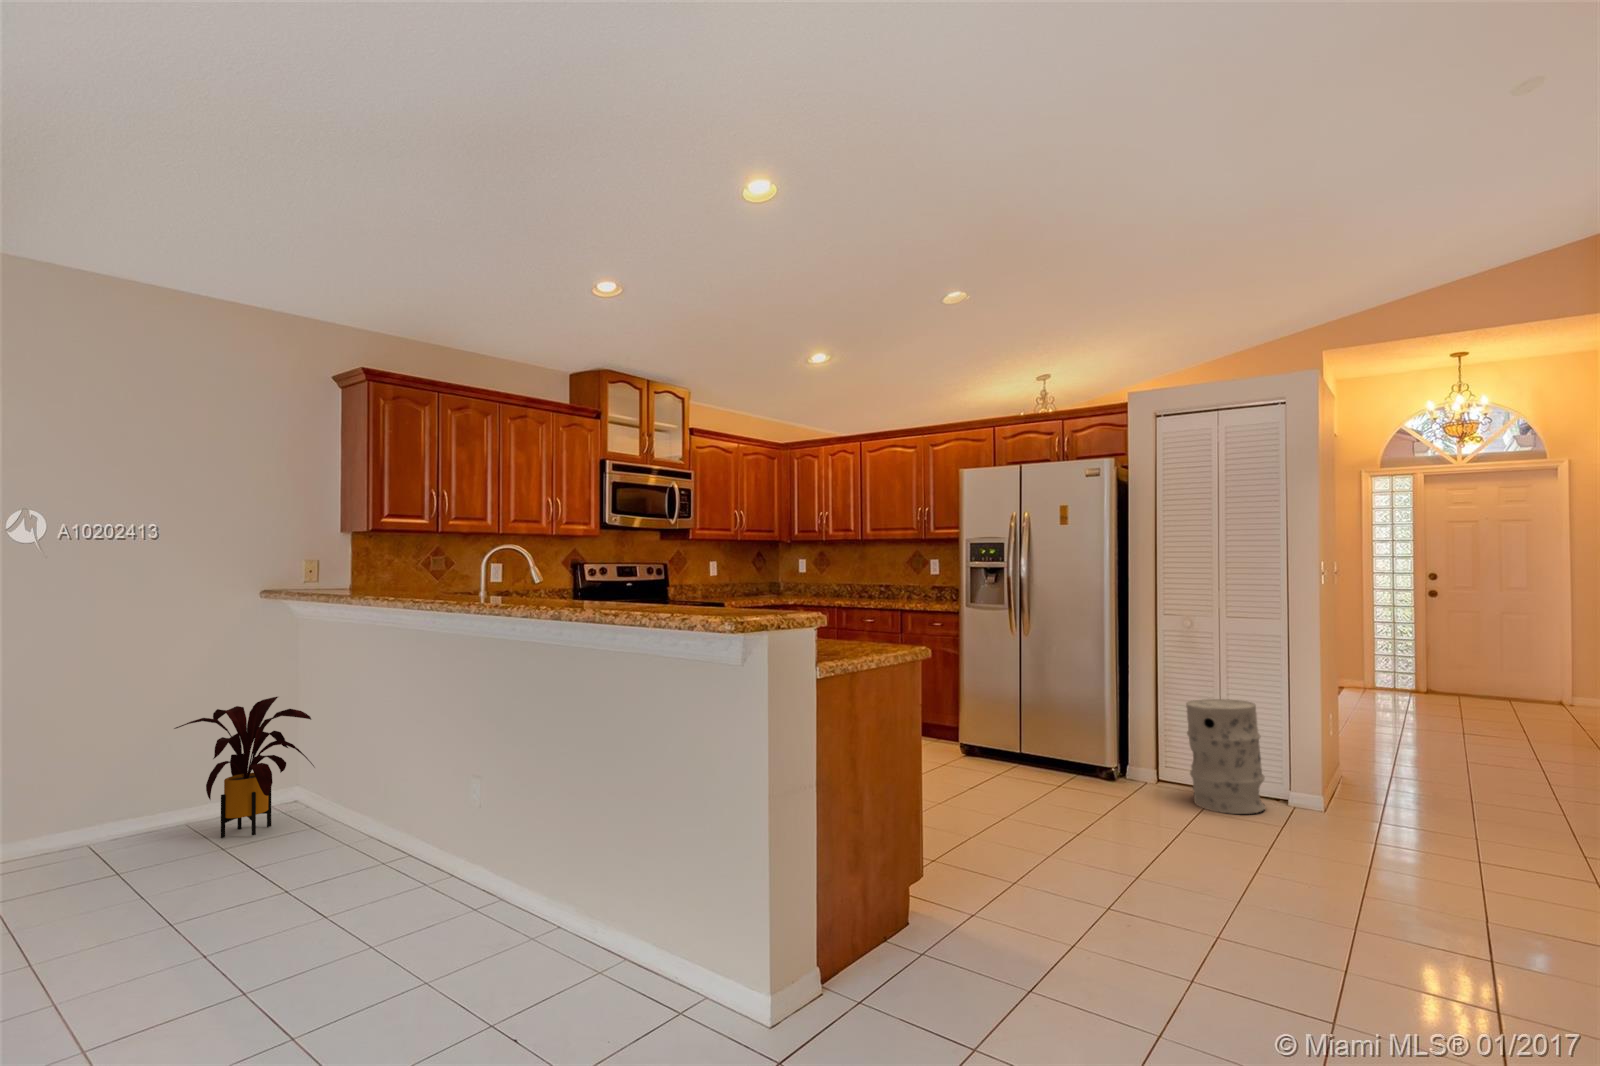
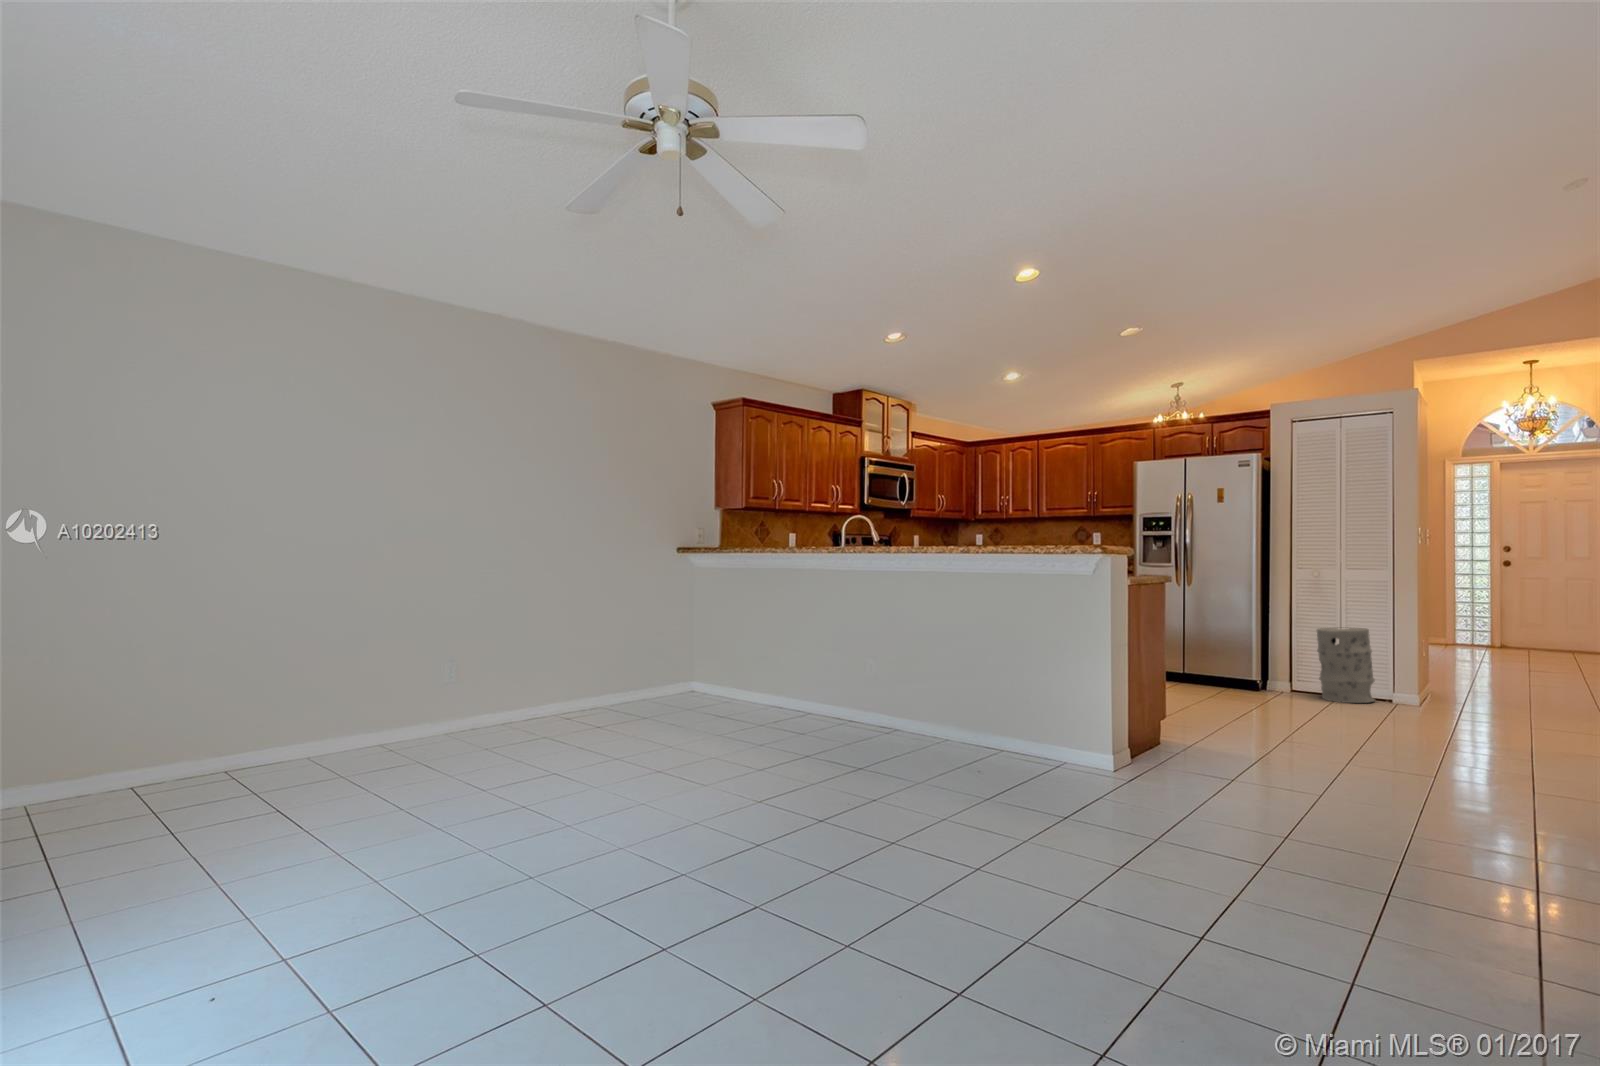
house plant: present [174,697,314,838] -> none [652,618,733,705]

